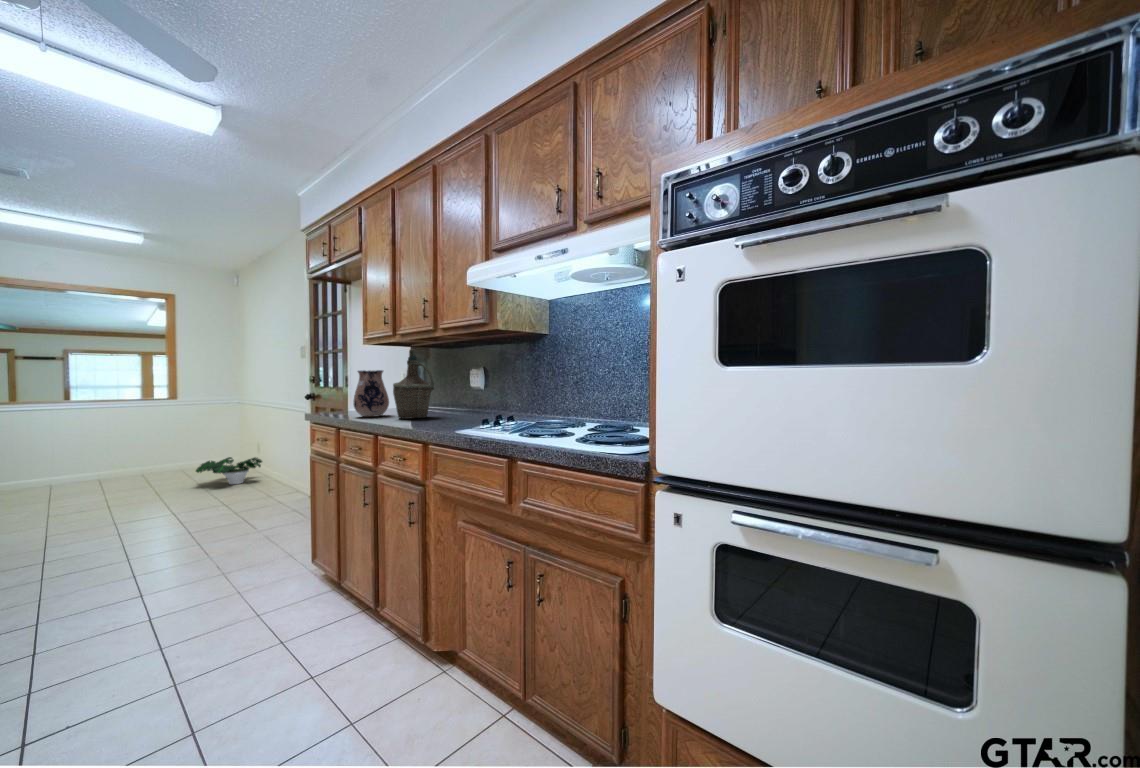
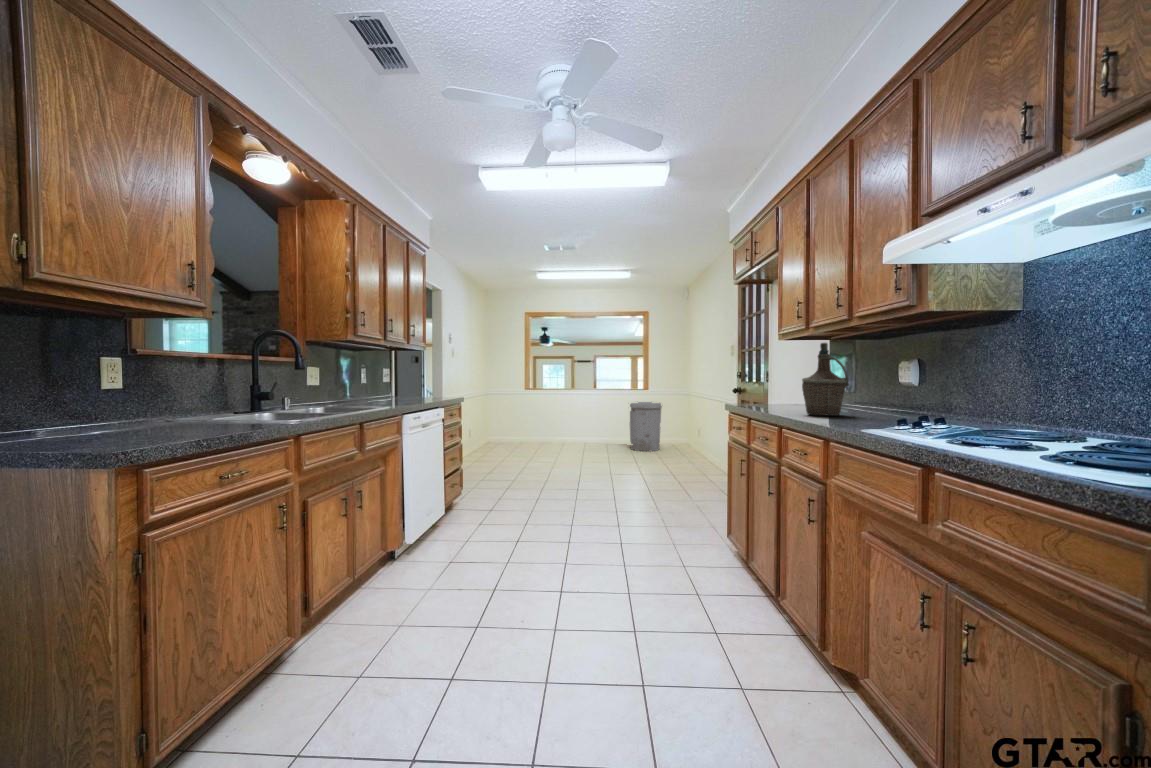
ceramic pitcher: present [354,370,389,417] -> none [765,365,800,411]
trash can: none [138,413,202,482] -> present [630,402,662,451]
potted plant: present [196,457,262,484] -> none [657,439,701,461]

